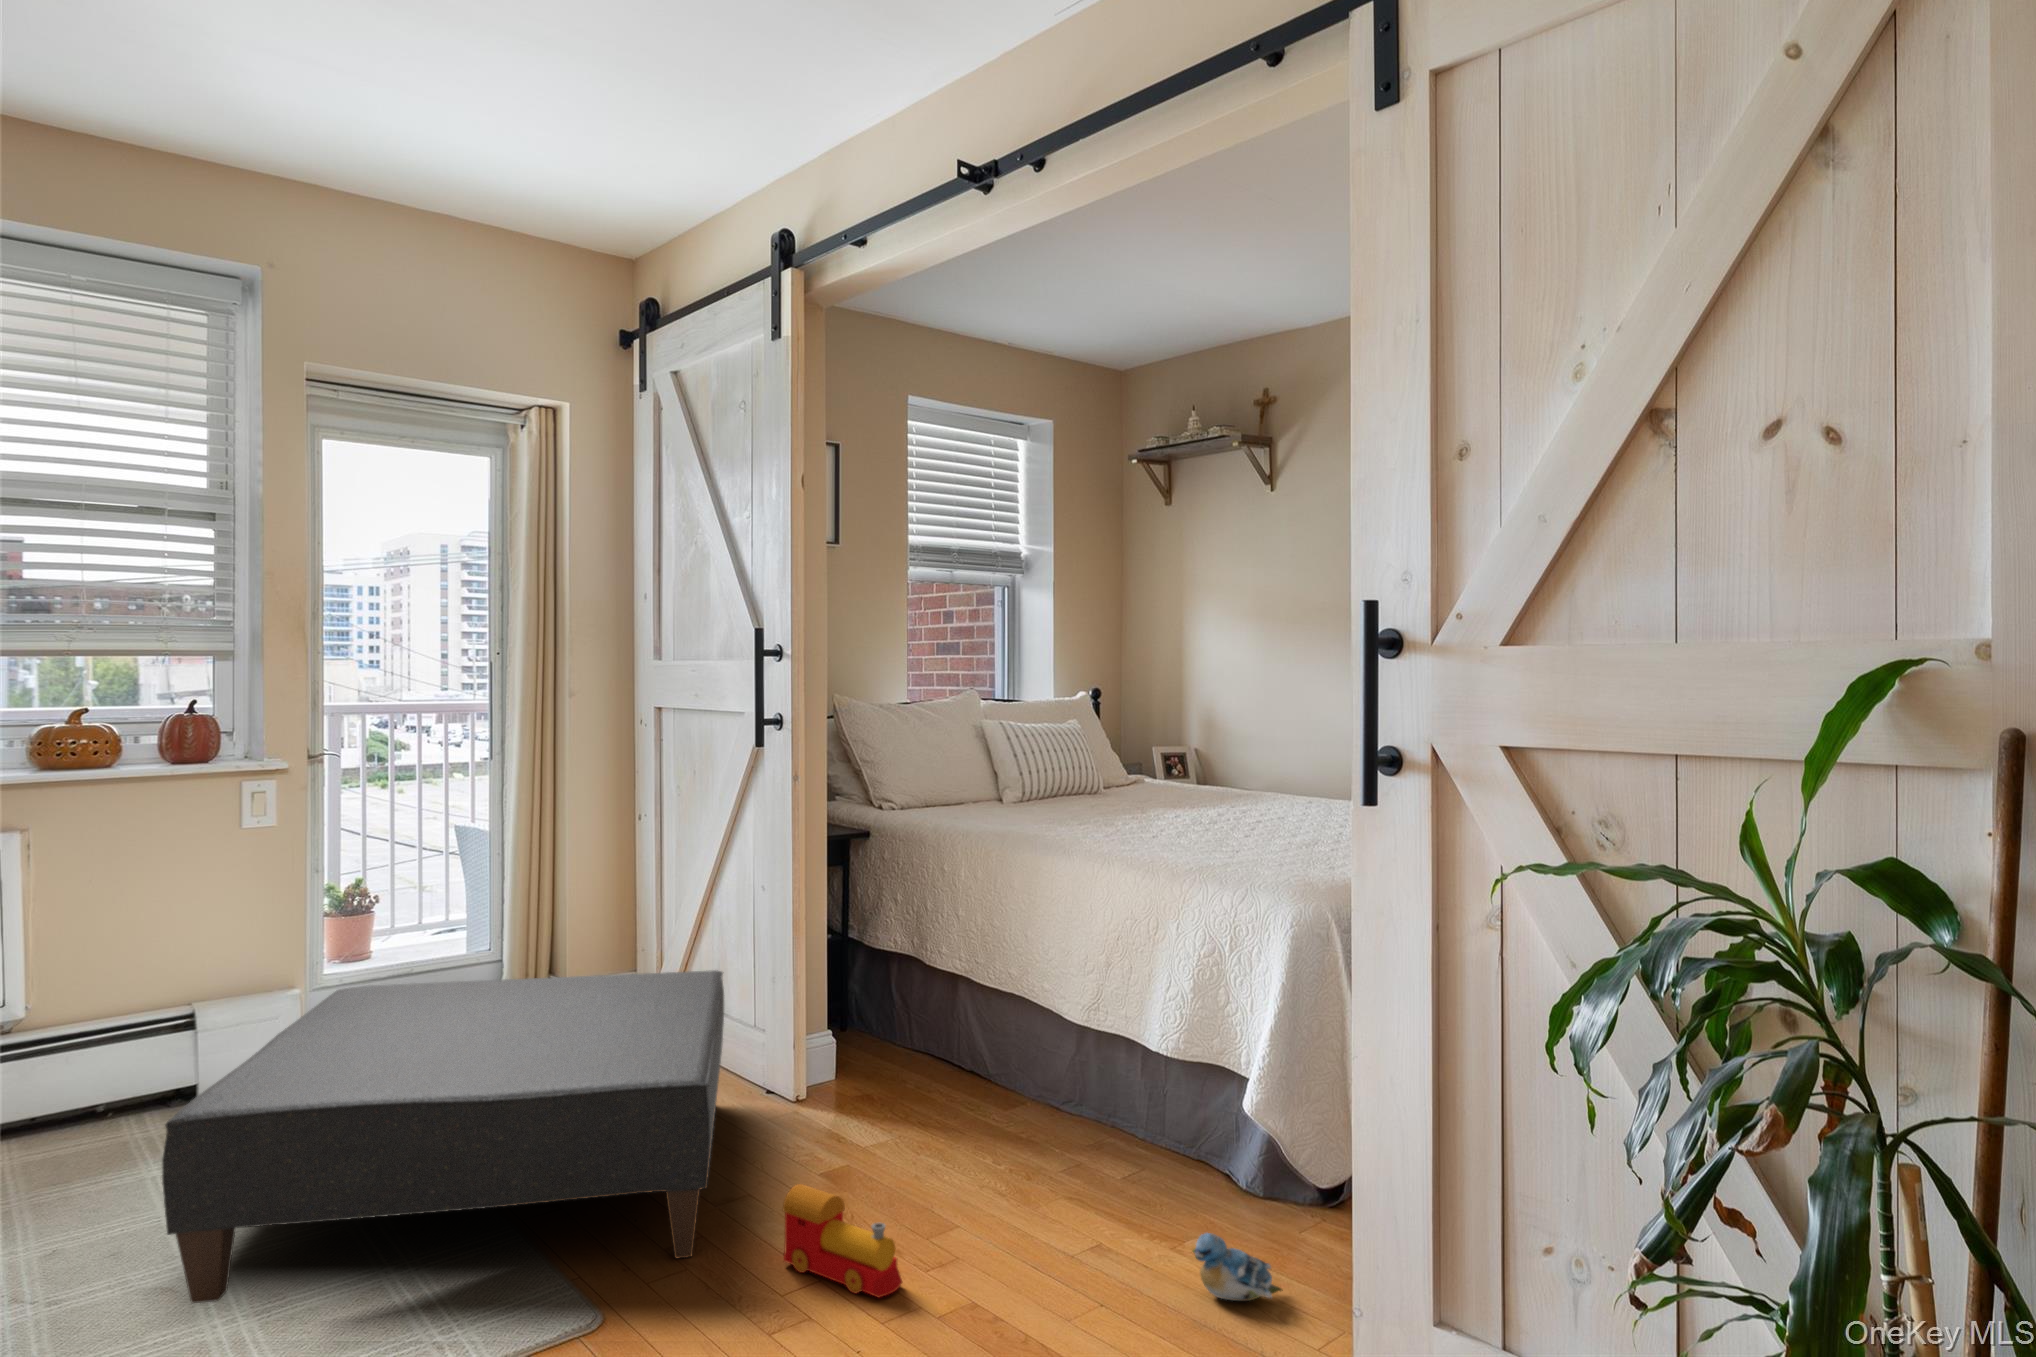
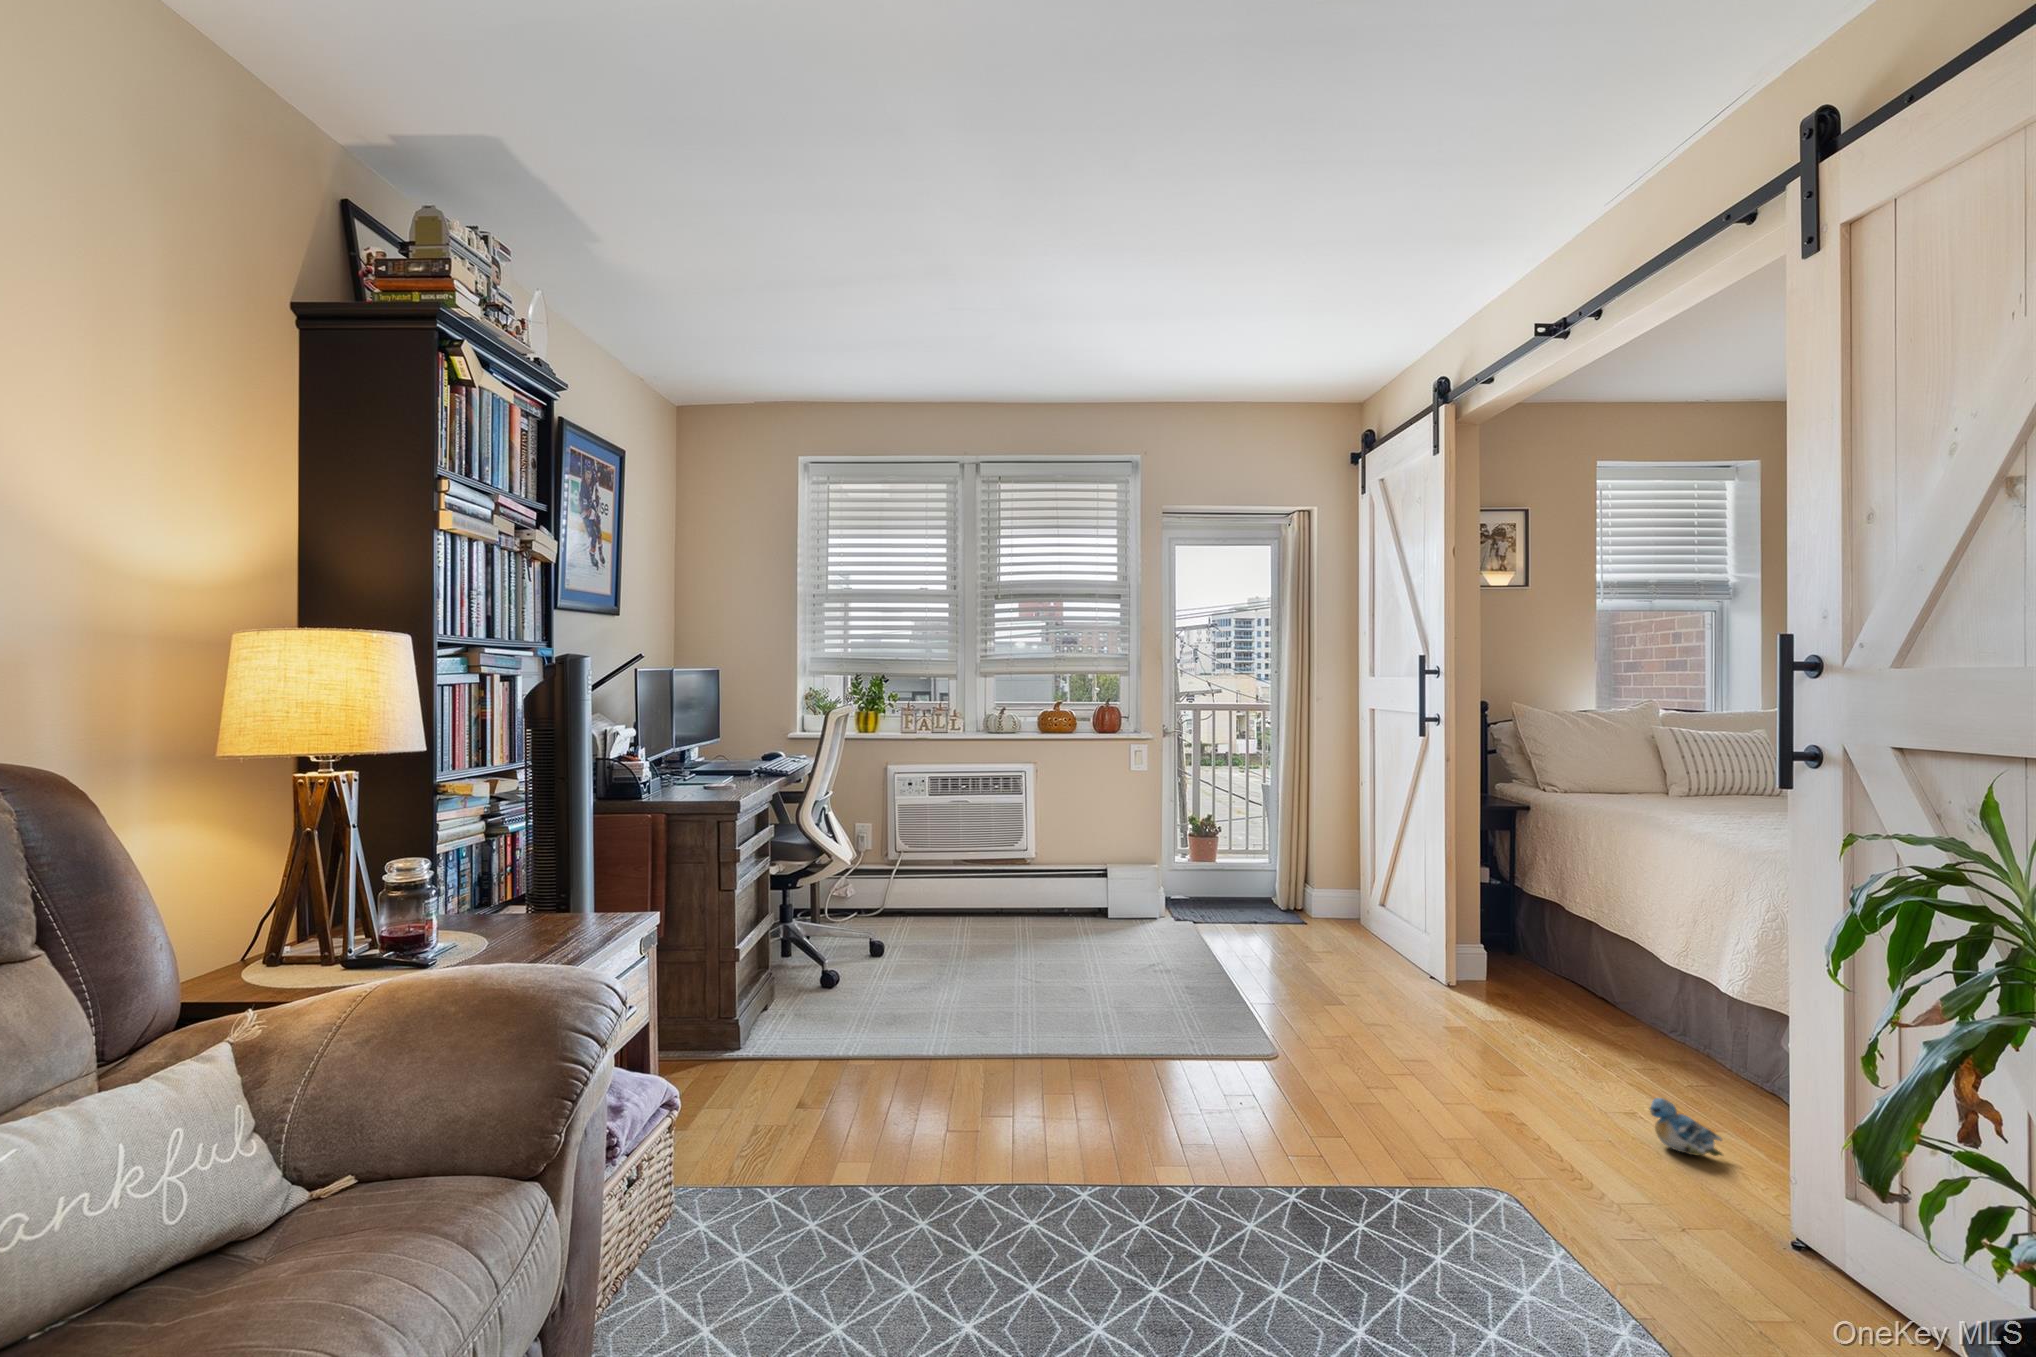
ottoman: present [162,970,724,1303] -> none [1068,865,1391,1038]
toy train: present [783,1184,902,1297] -> none [1371,1007,1439,1082]

